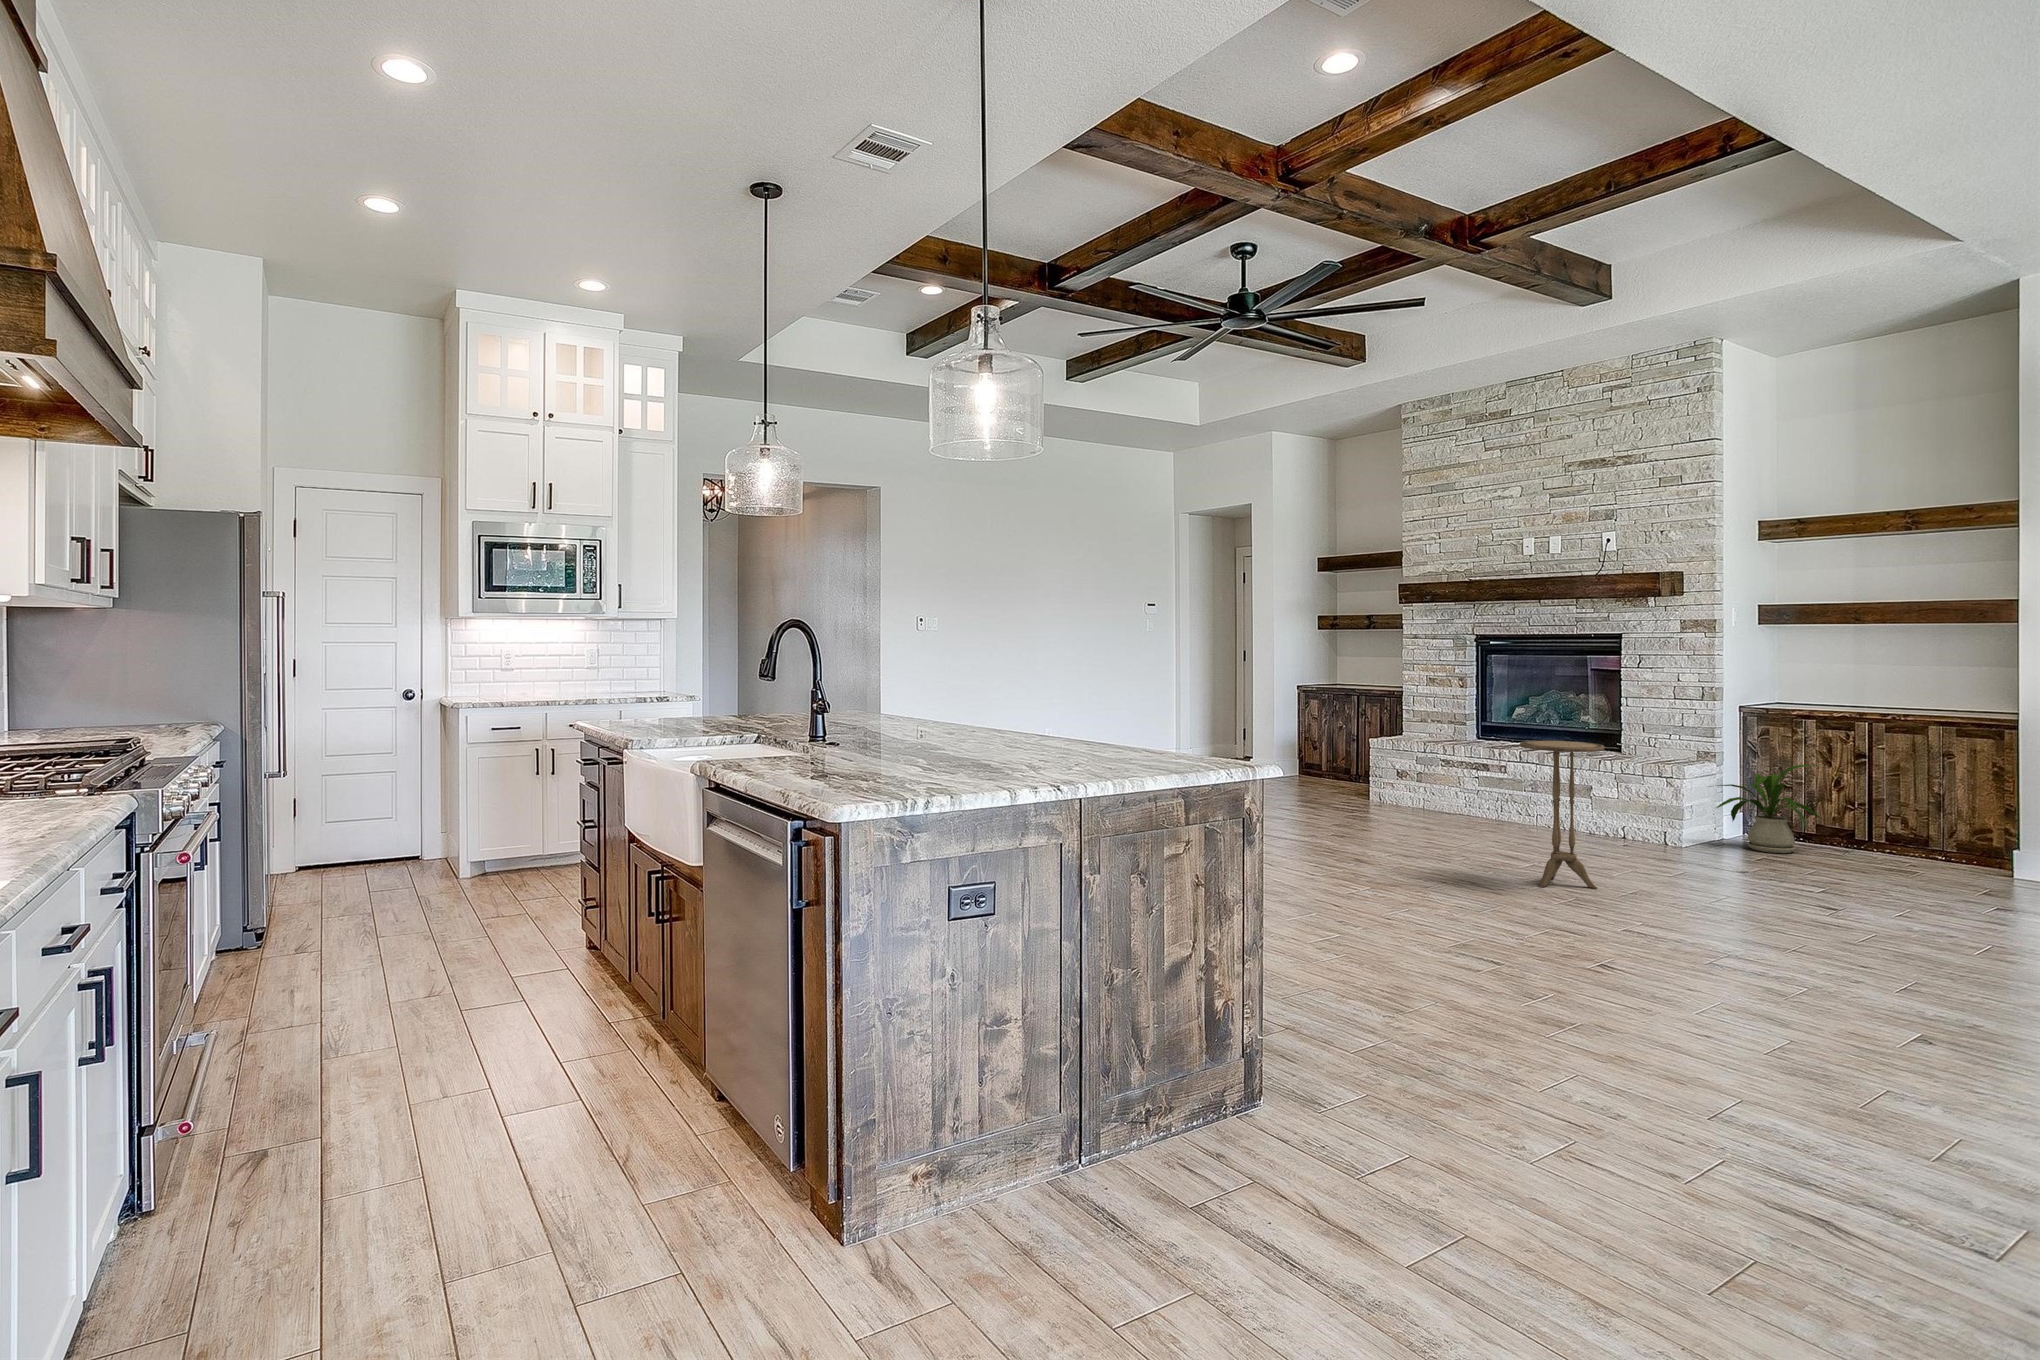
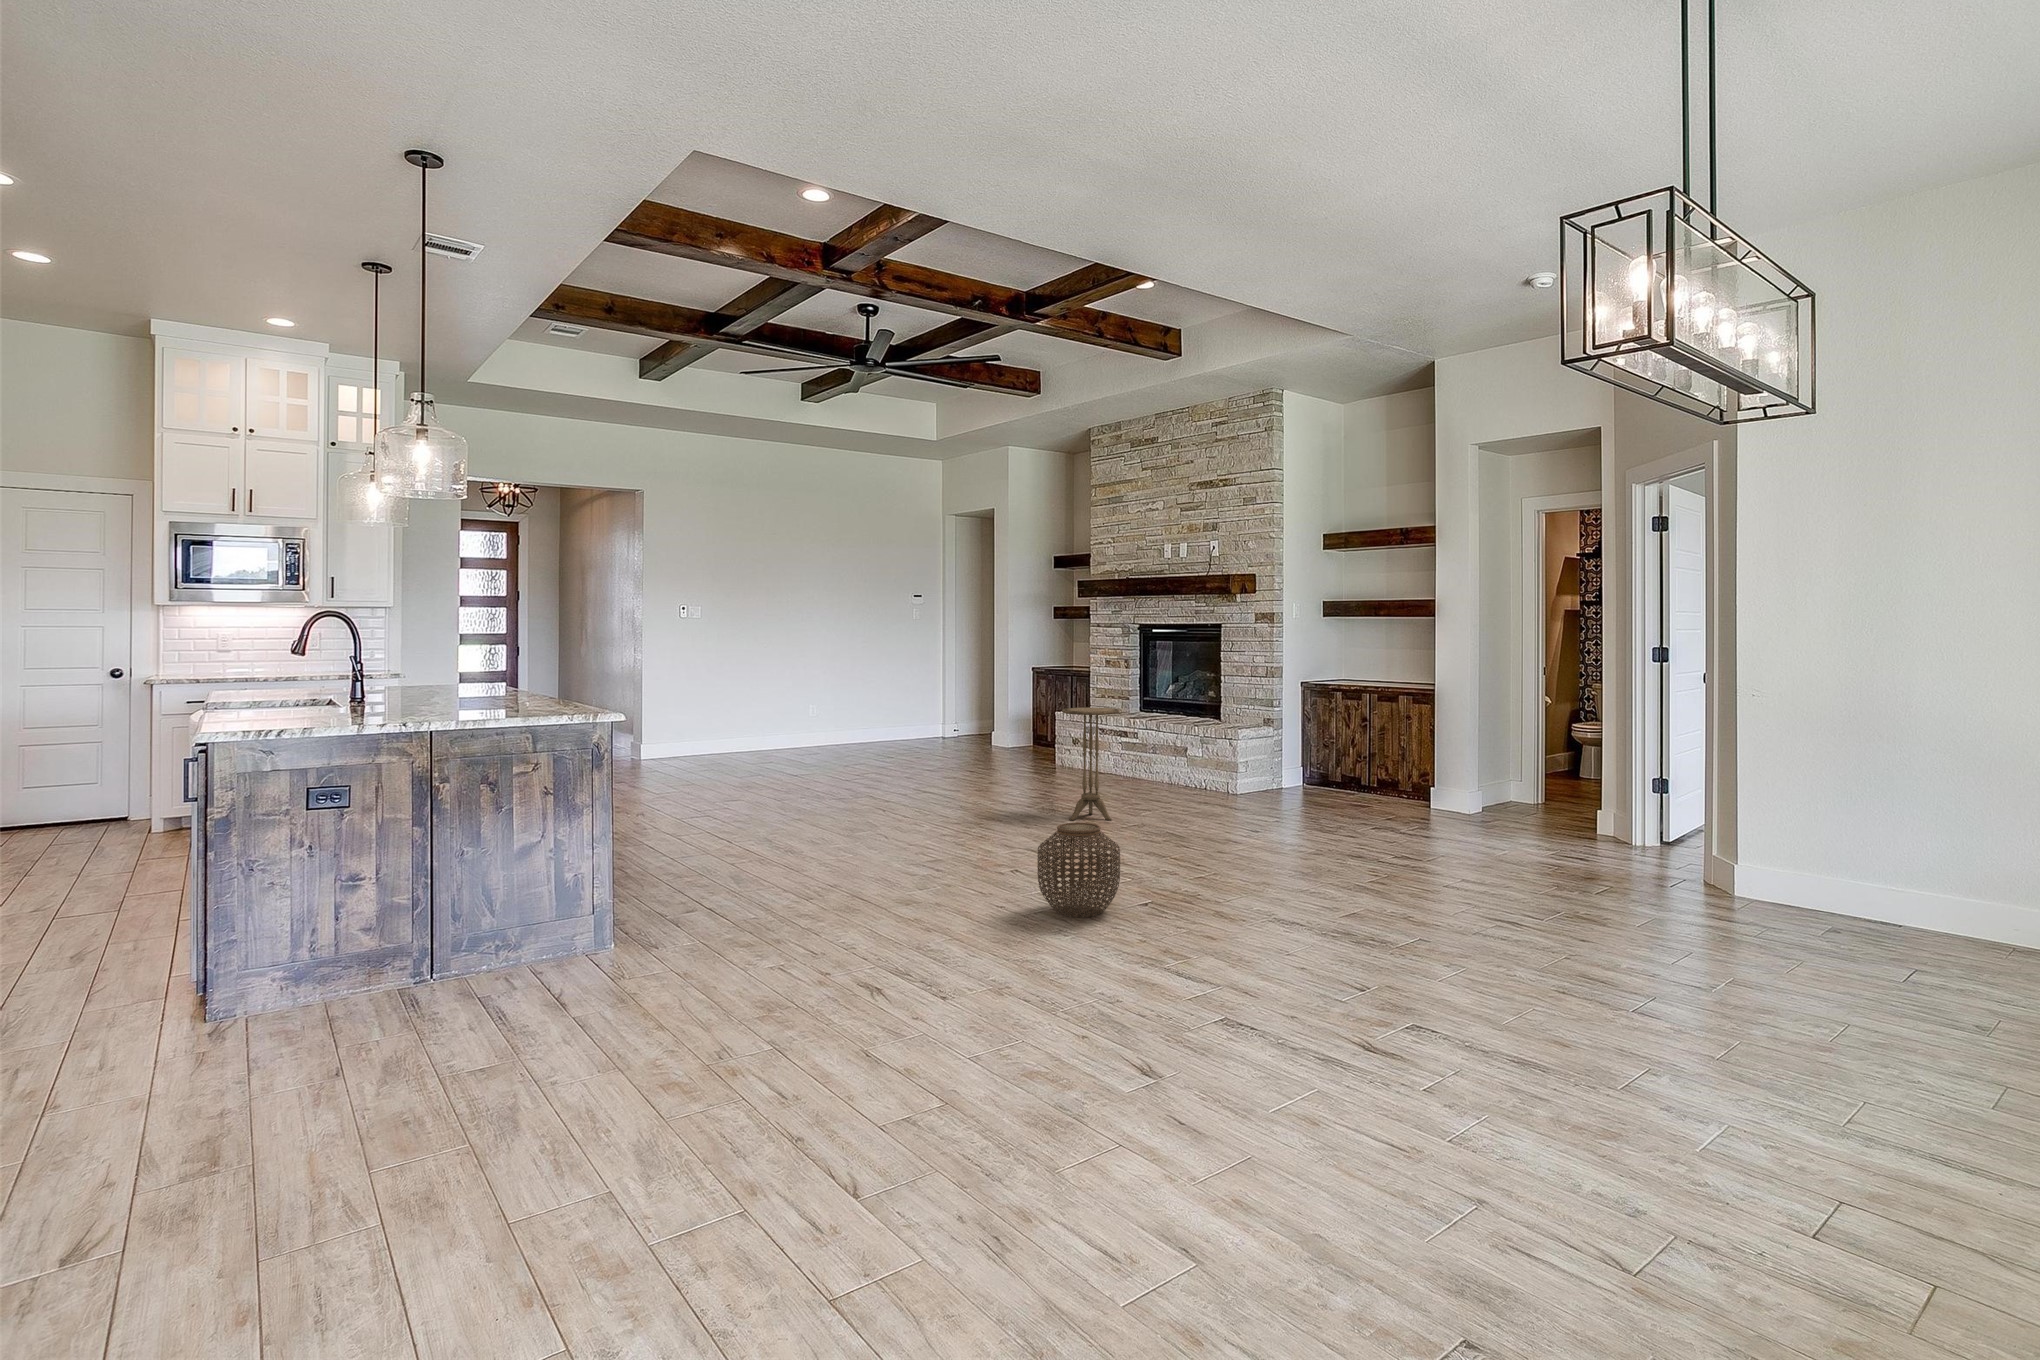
house plant: present [1716,765,1821,853] -> none [1258,727,1333,795]
woven basket: none [1785,925,1946,1074] -> present [1037,823,1120,918]

